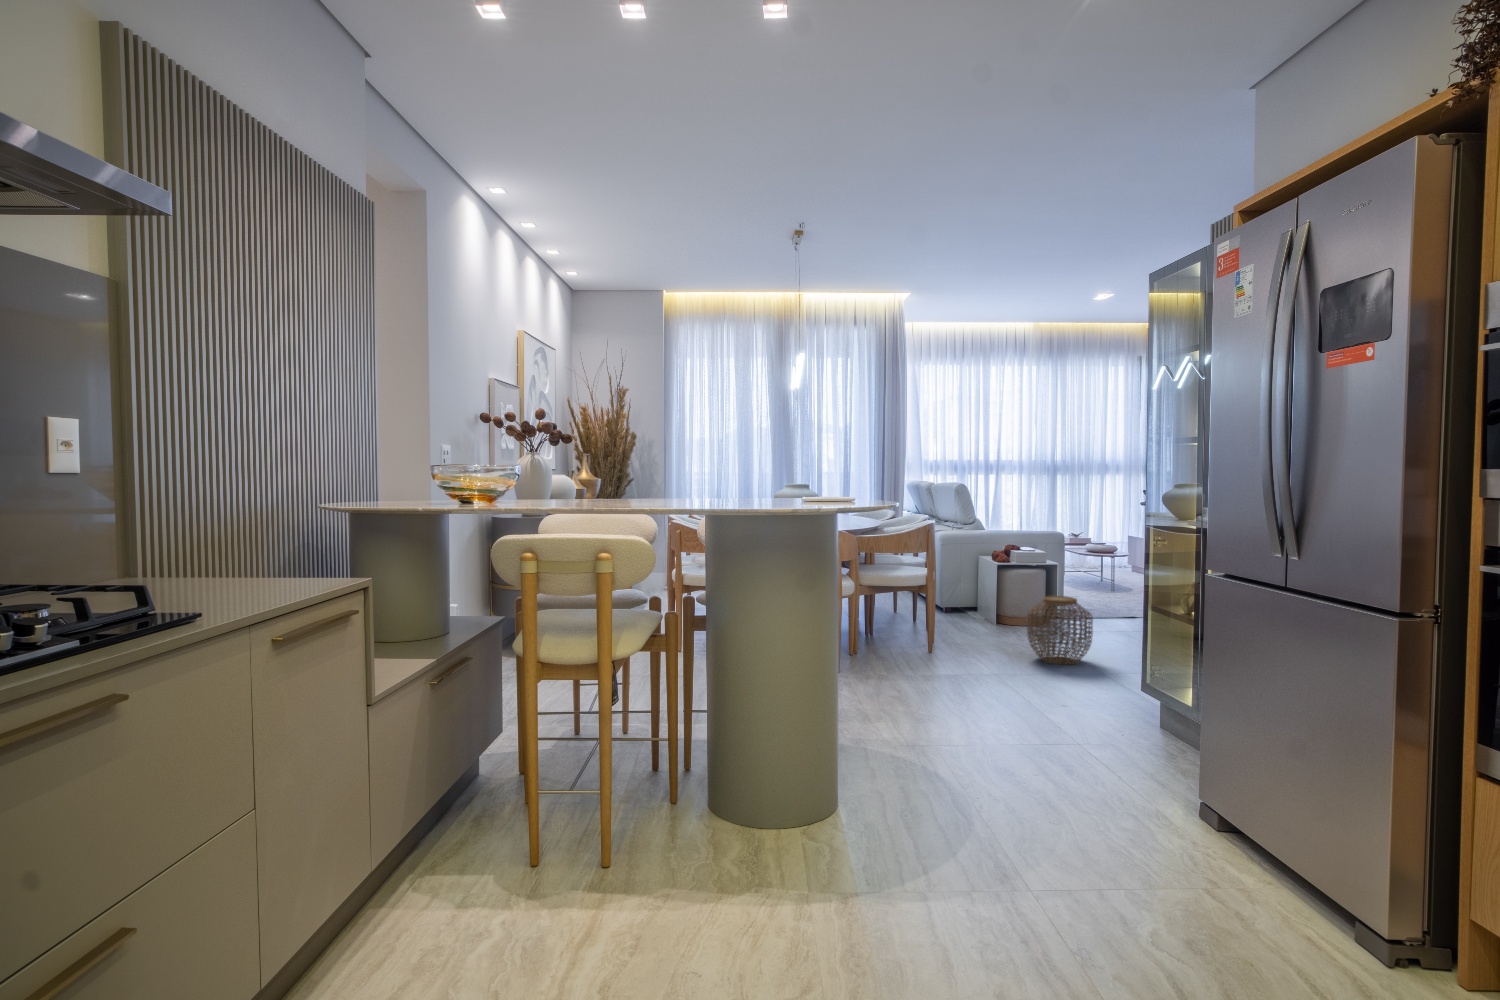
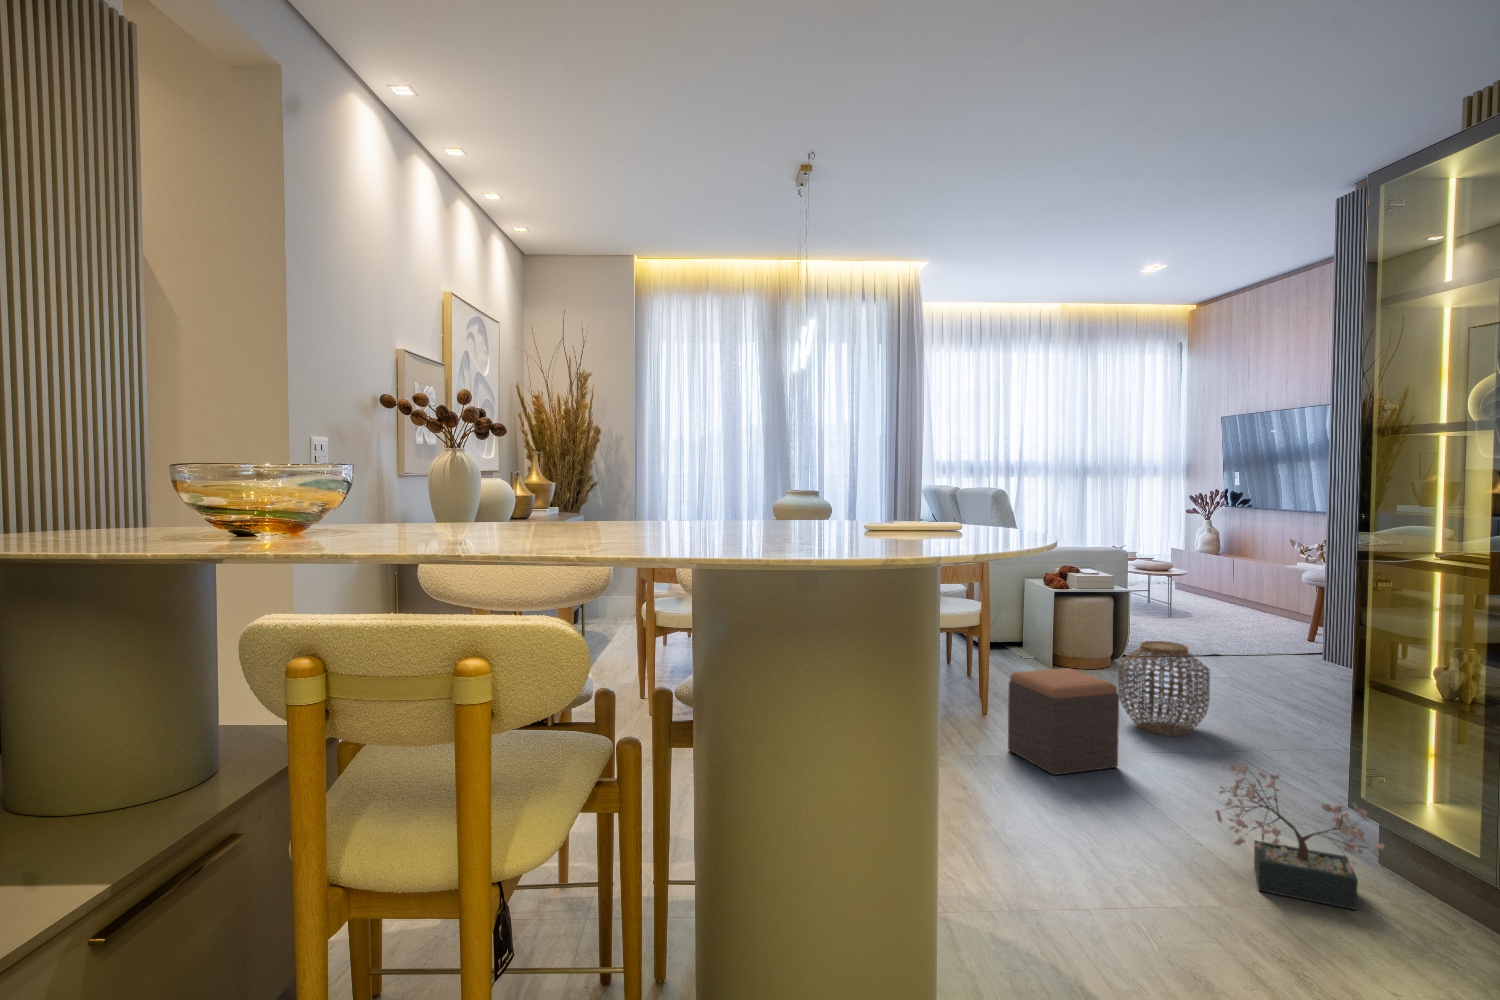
footstool: none [937,612,1014,685] -> present [1008,668,1119,775]
decorative plant: none [1049,659,1147,748] -> present [1215,761,1384,910]

